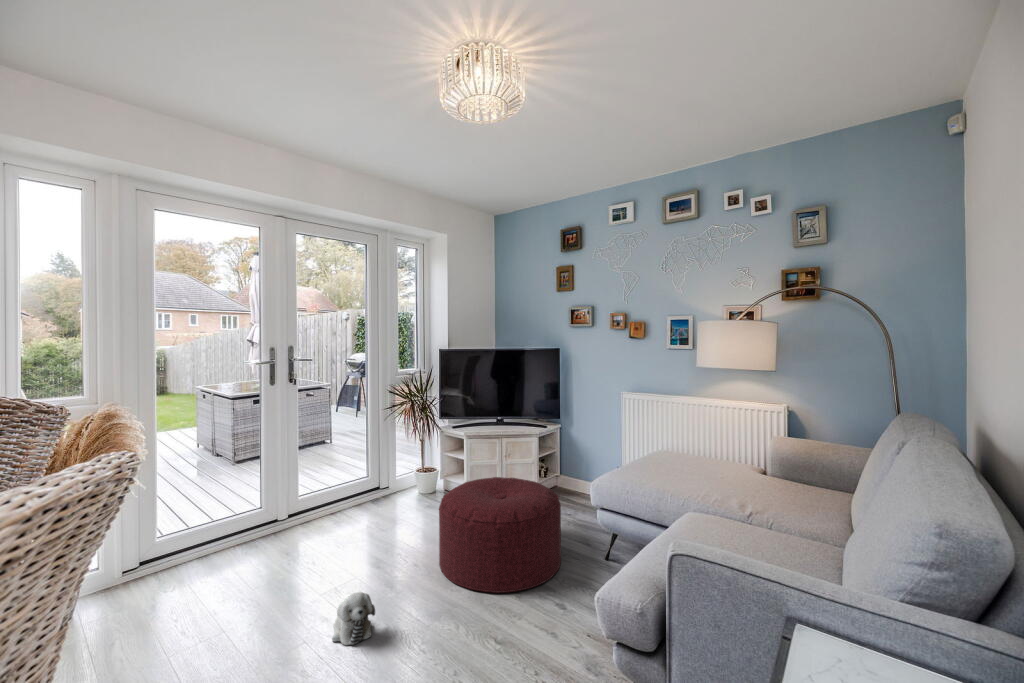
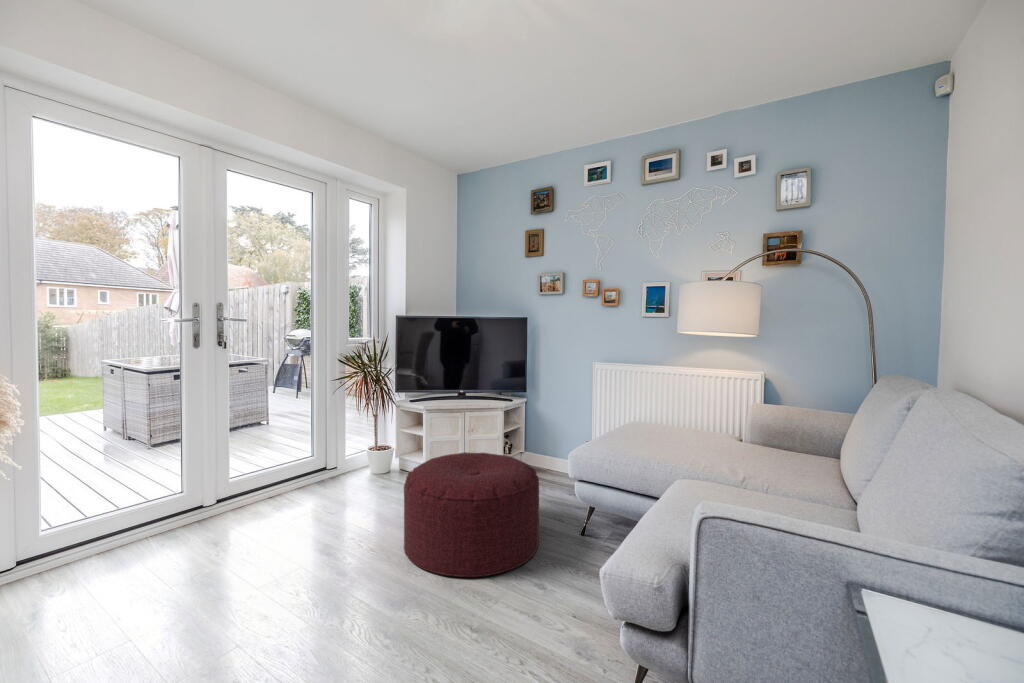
plush toy: present [332,592,375,645] -> none [283,586,336,649]

